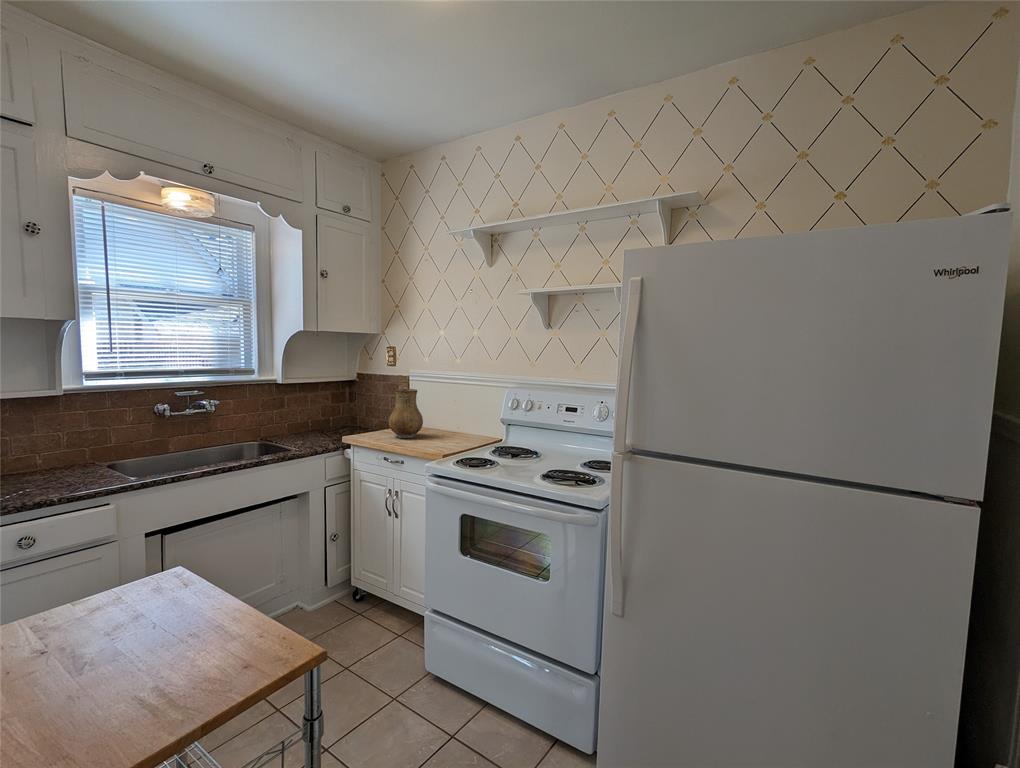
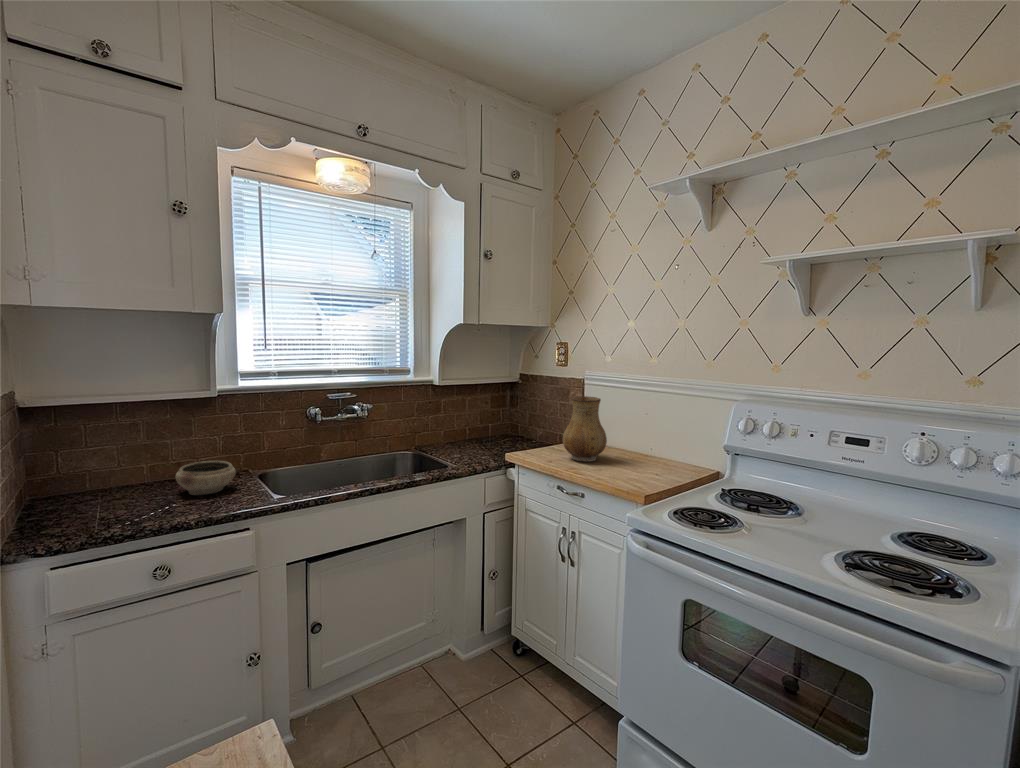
ceramic bowl: none [25,452,88,482] -> present [175,461,236,495]

